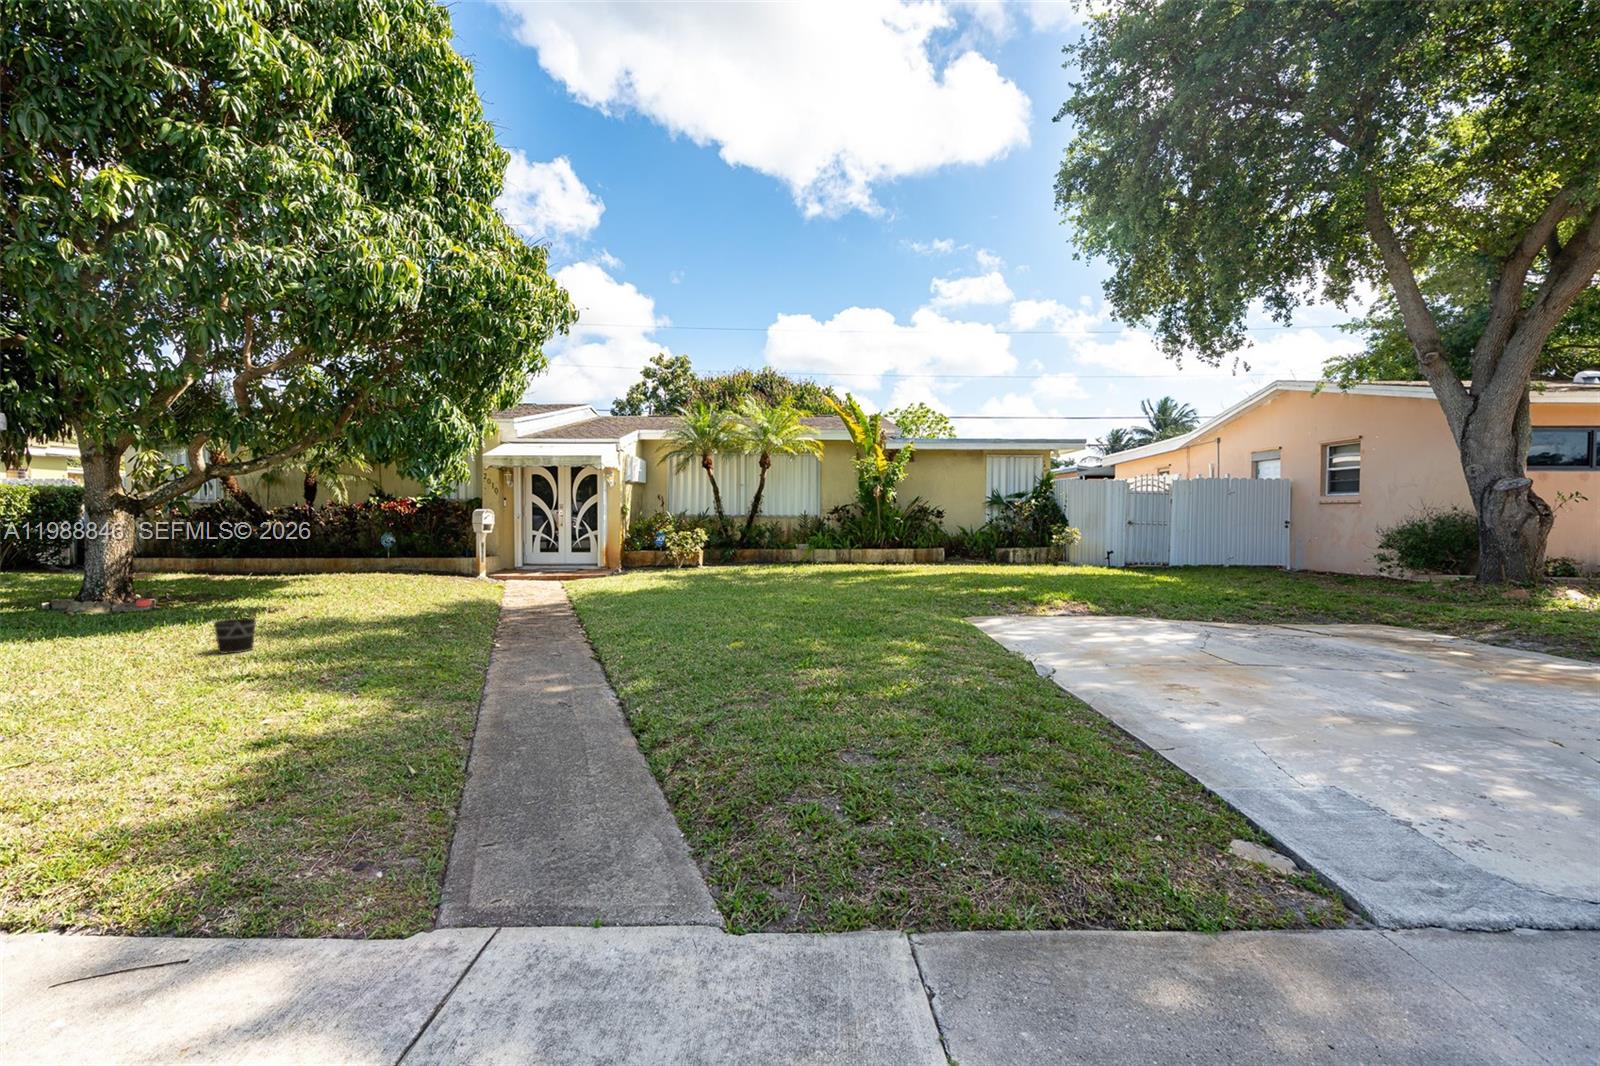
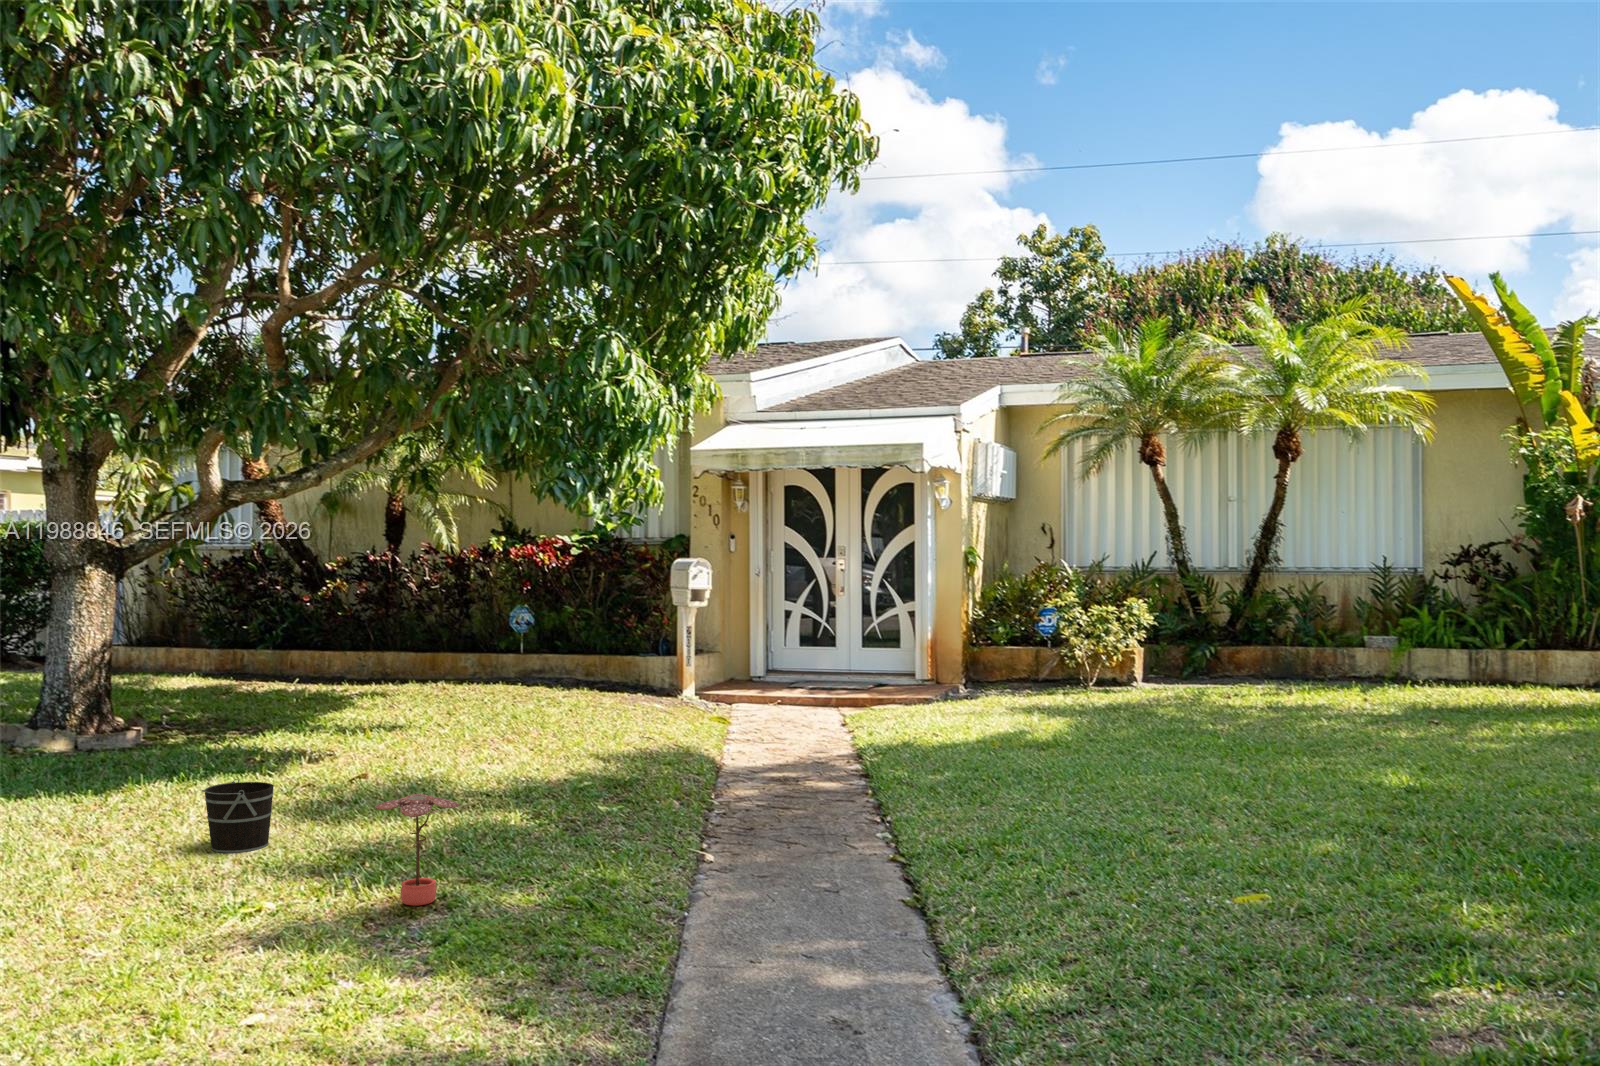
potted plant: present [127,573,157,607] -> present [375,794,459,906]

